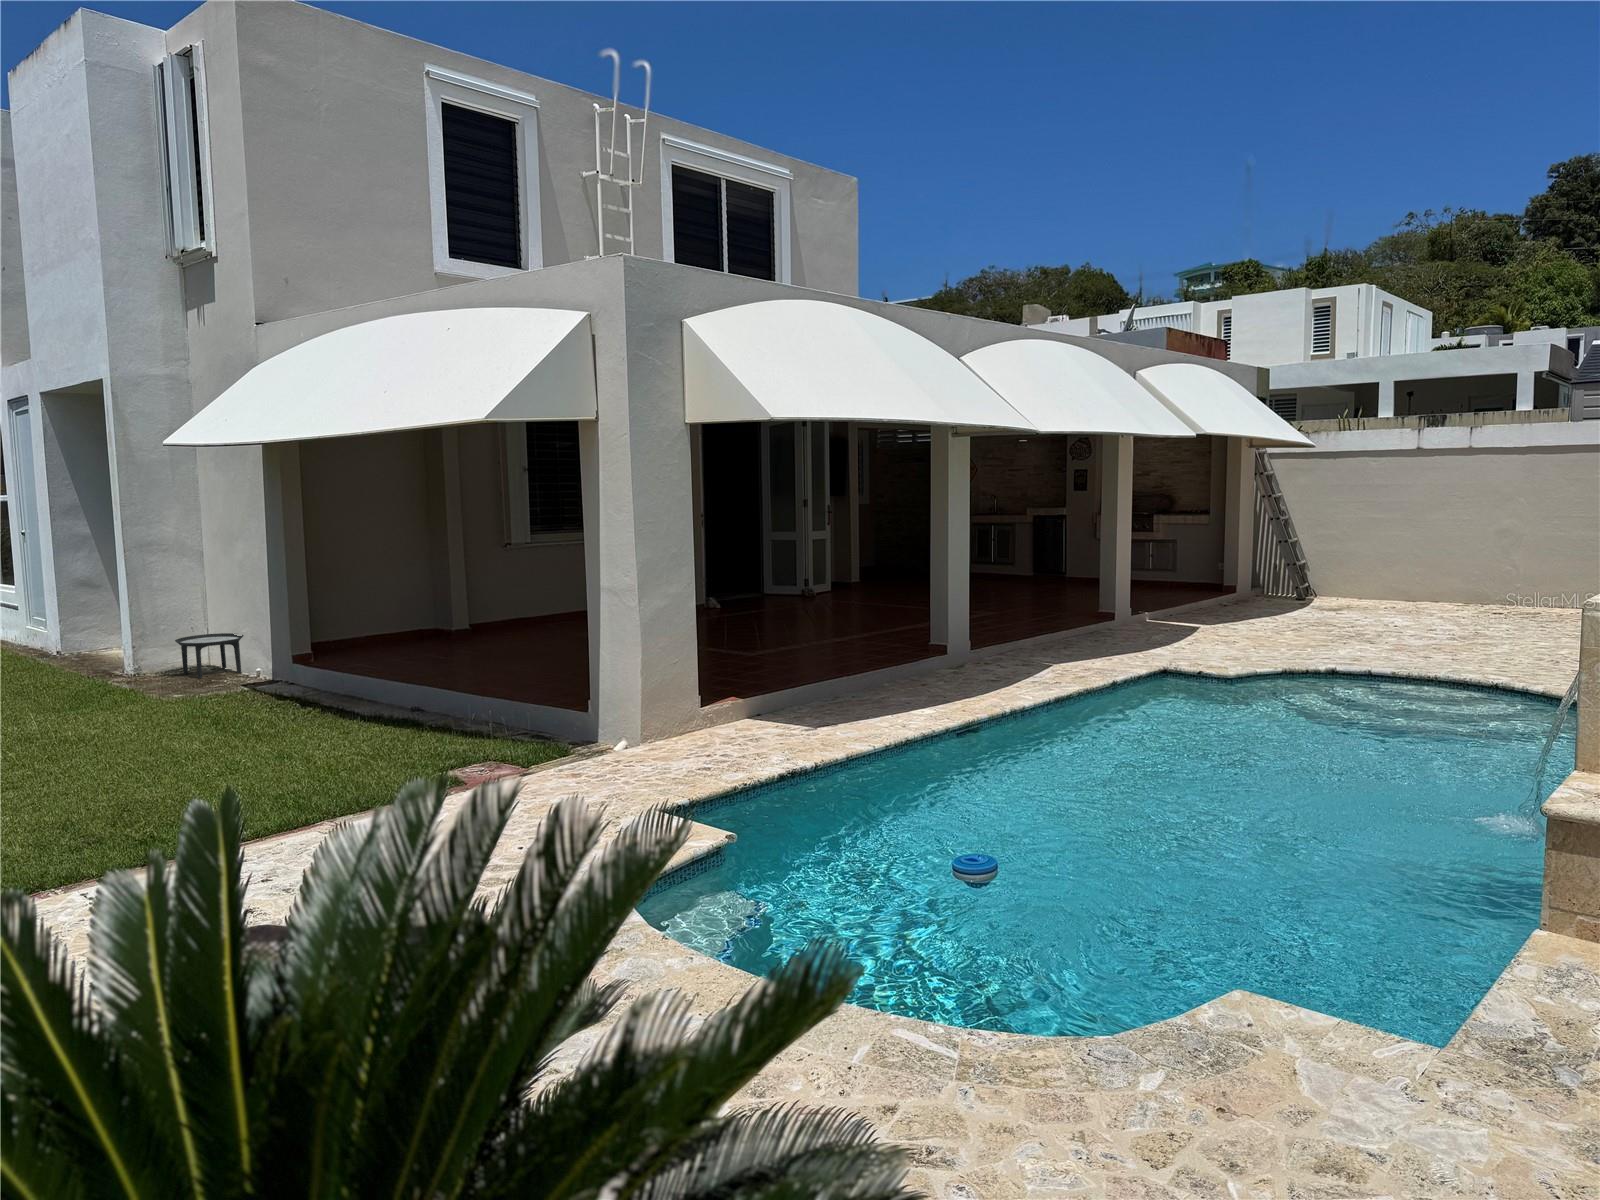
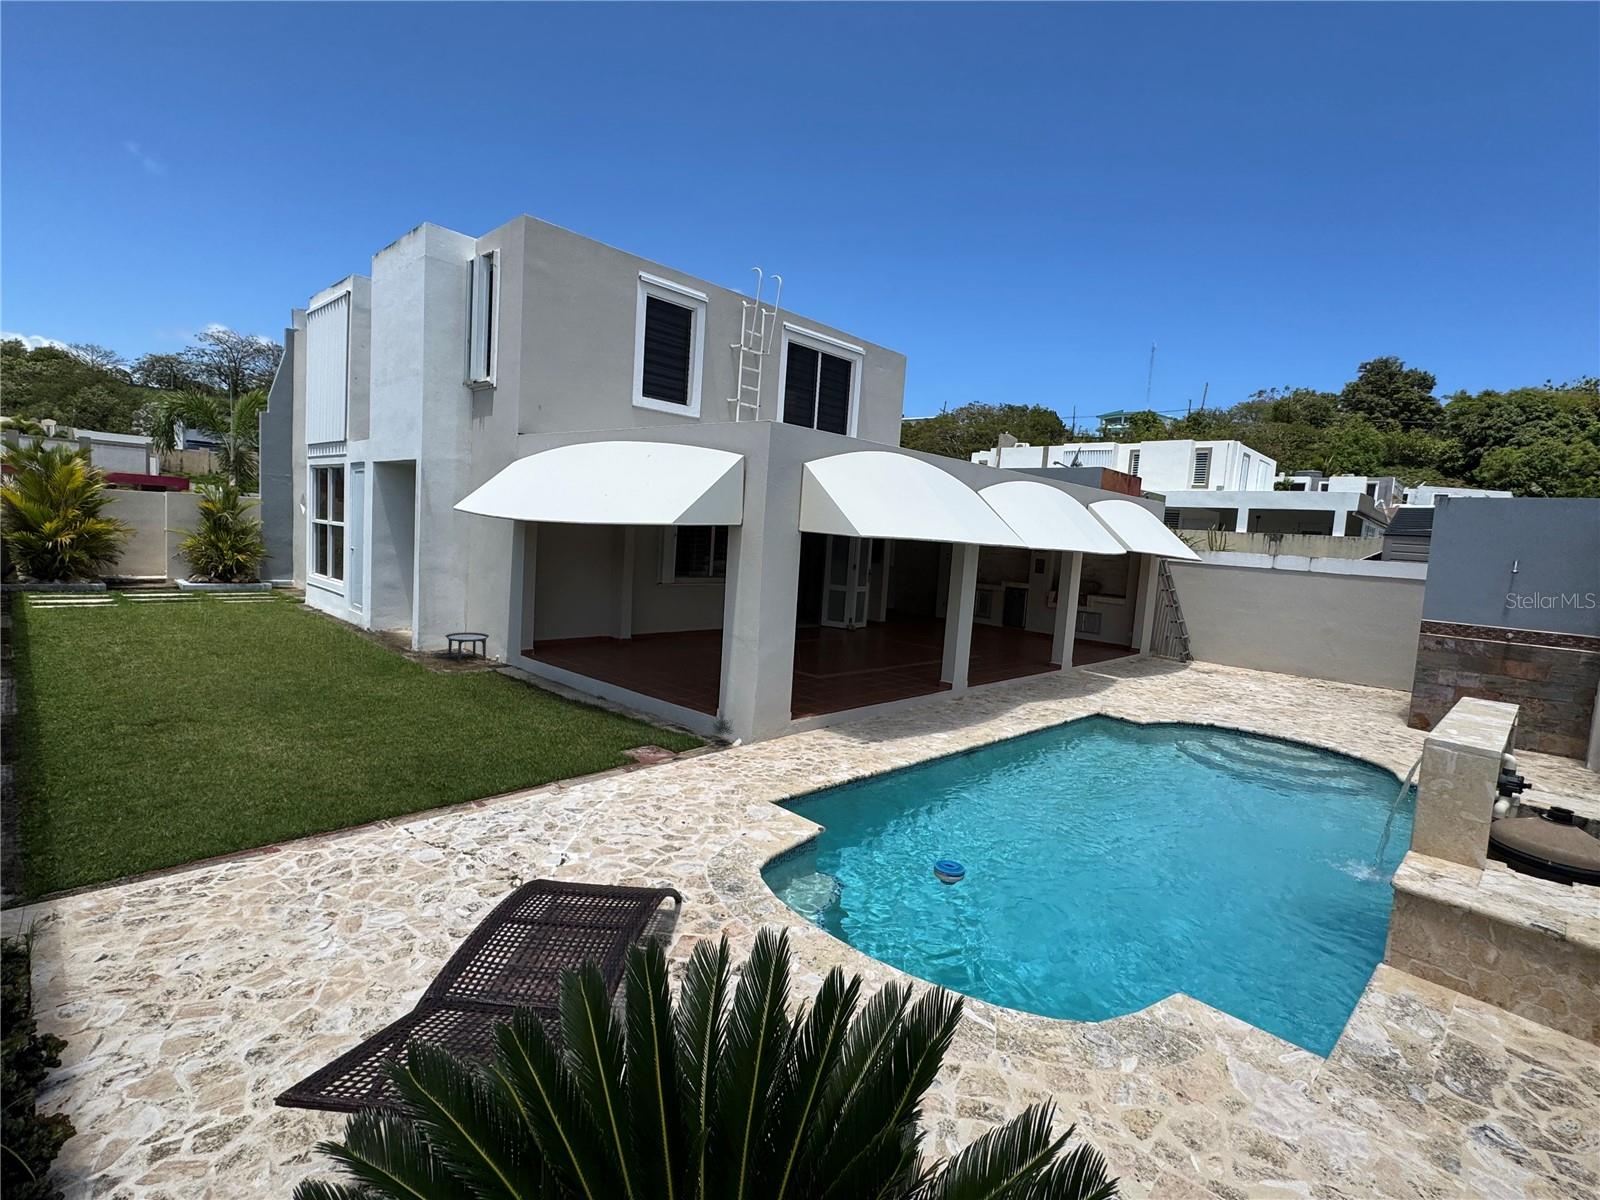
potted tree: none [574,697,610,749] -> present [714,711,733,745]

